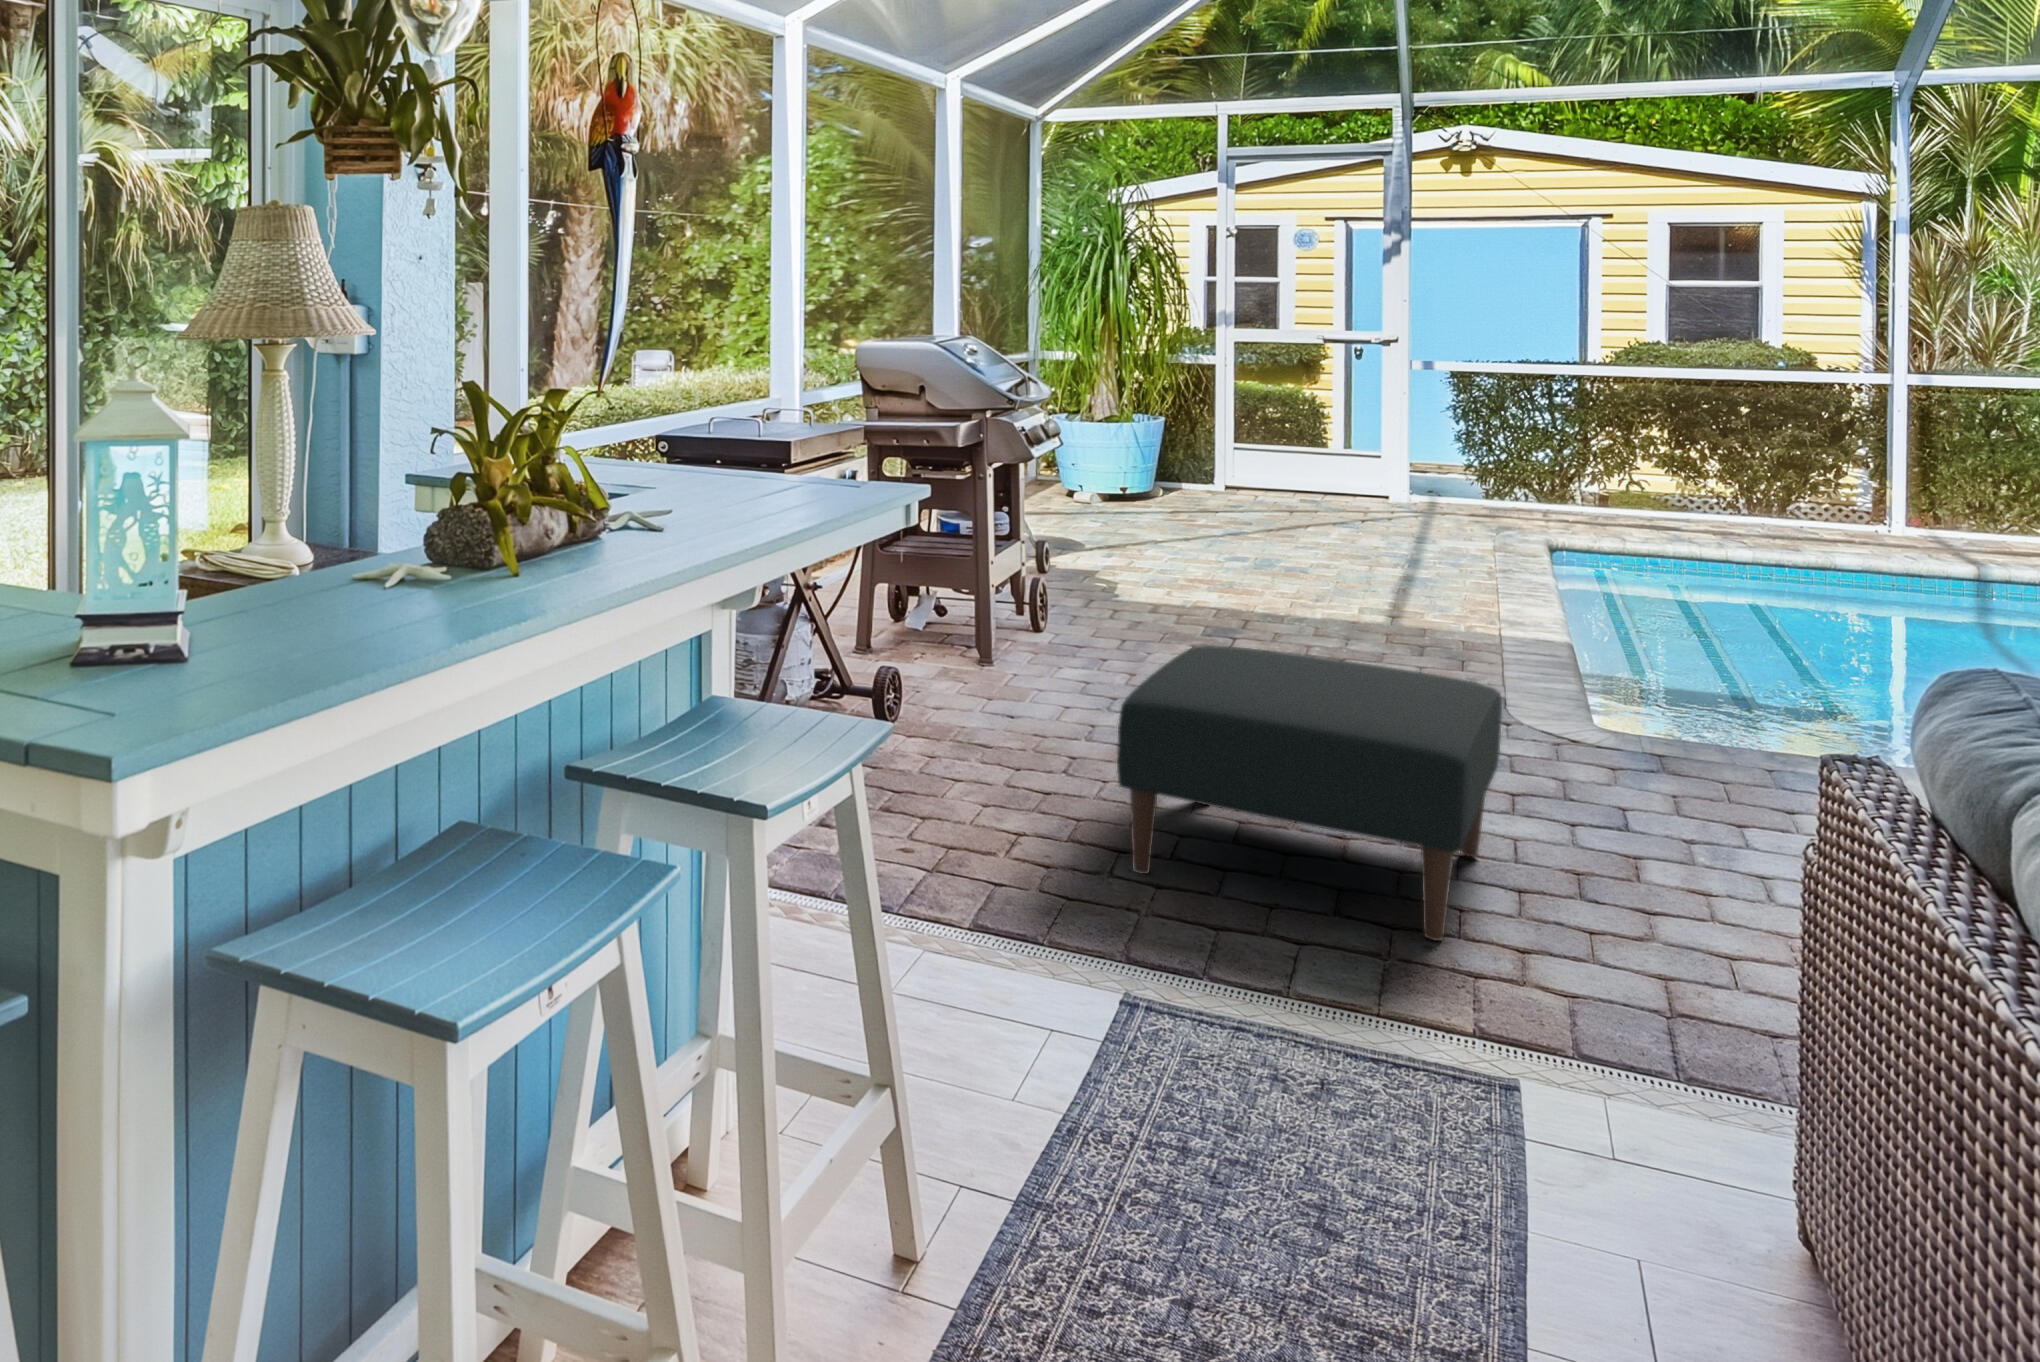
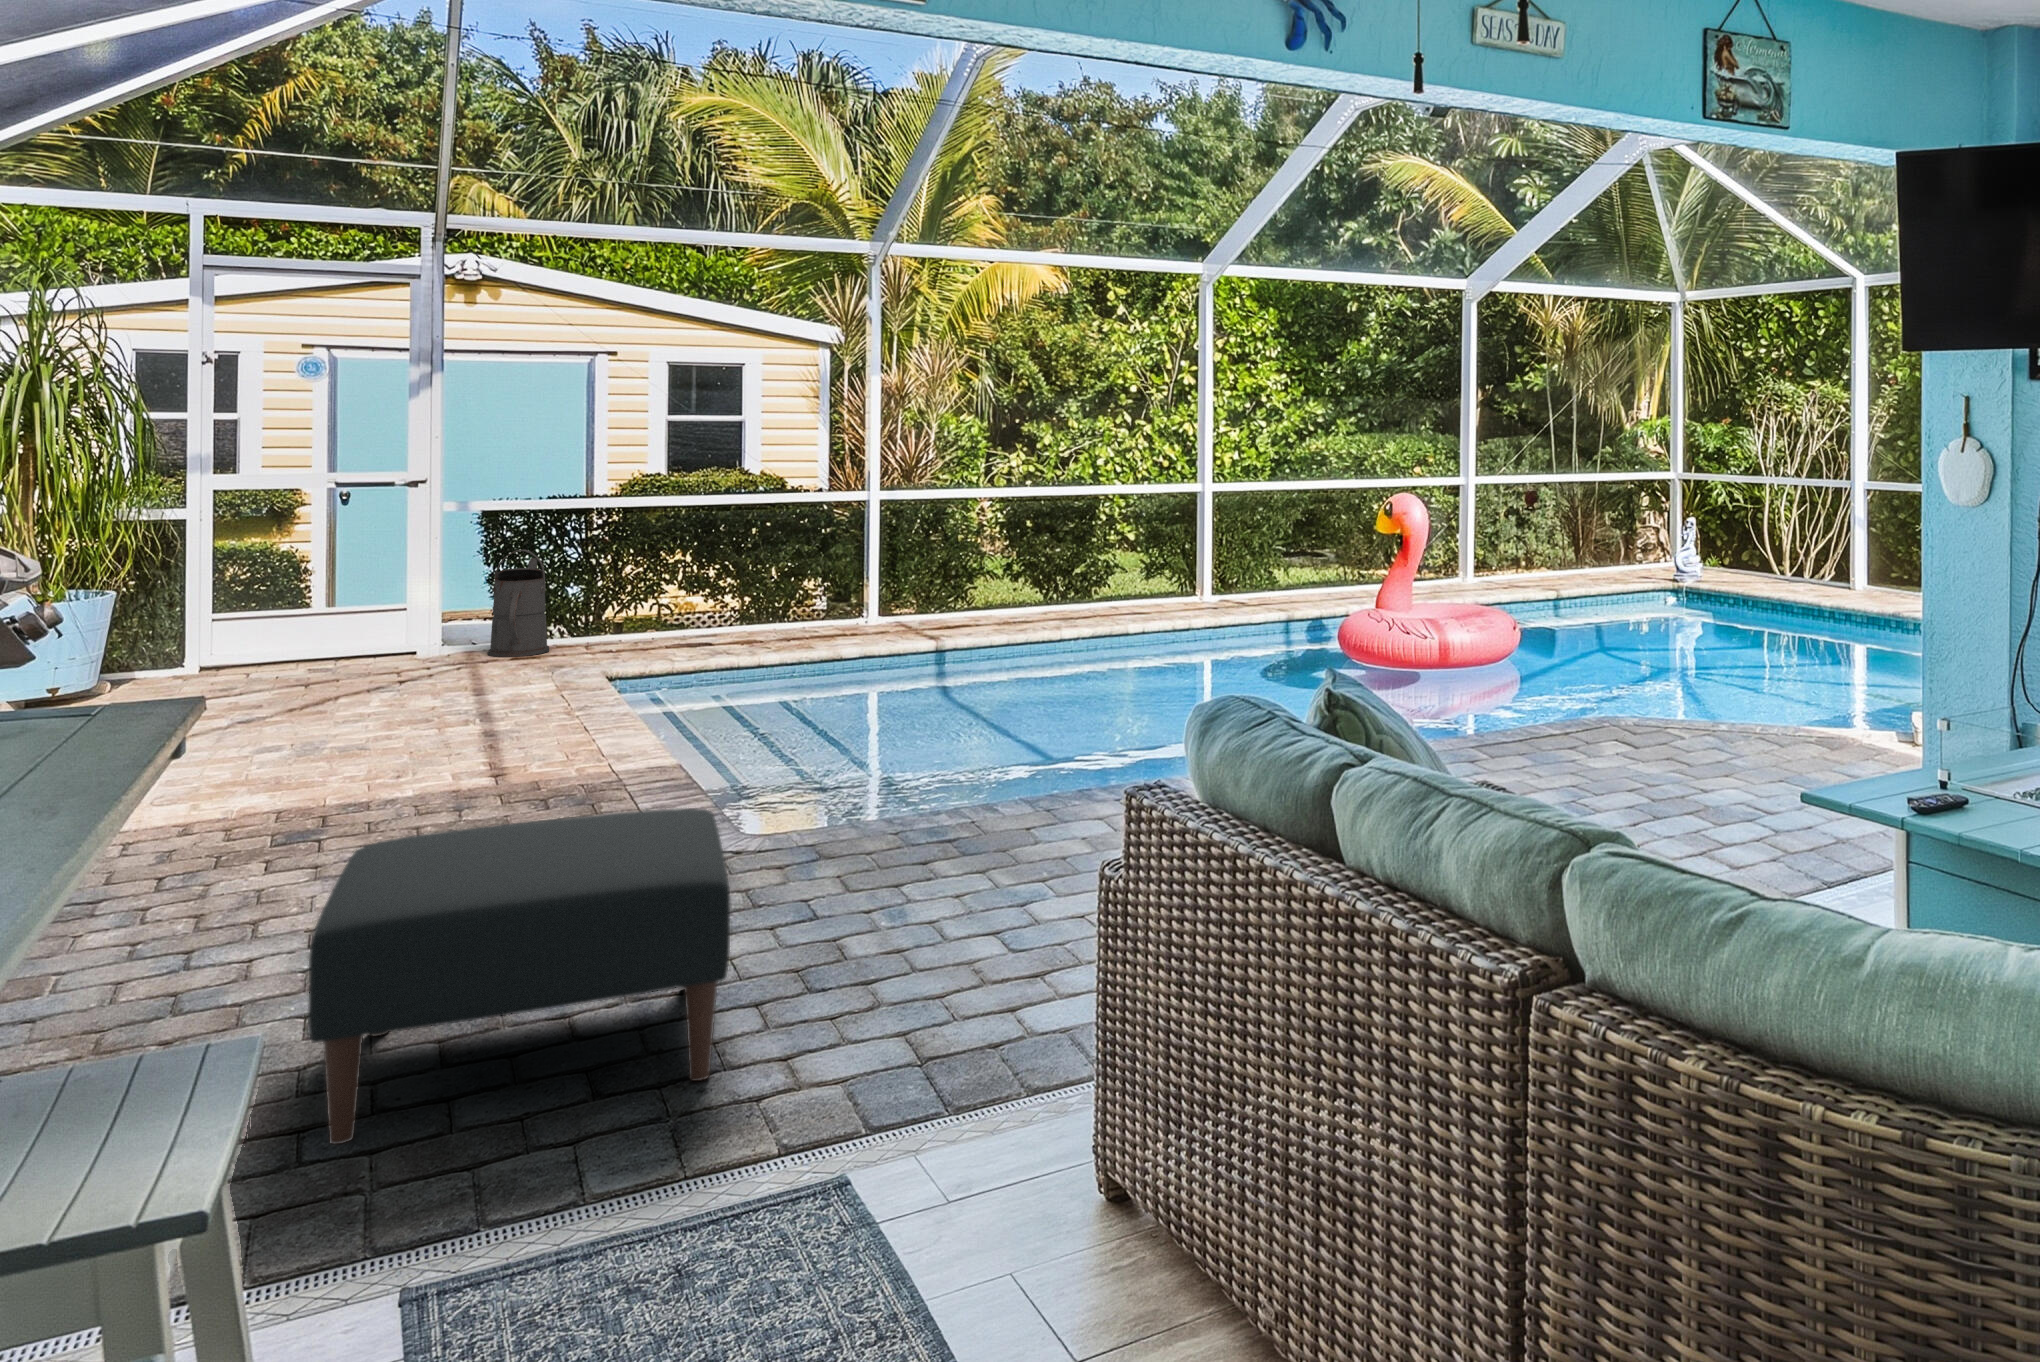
watering can: none [1455,411,1514,515] -> present [488,550,549,657]

